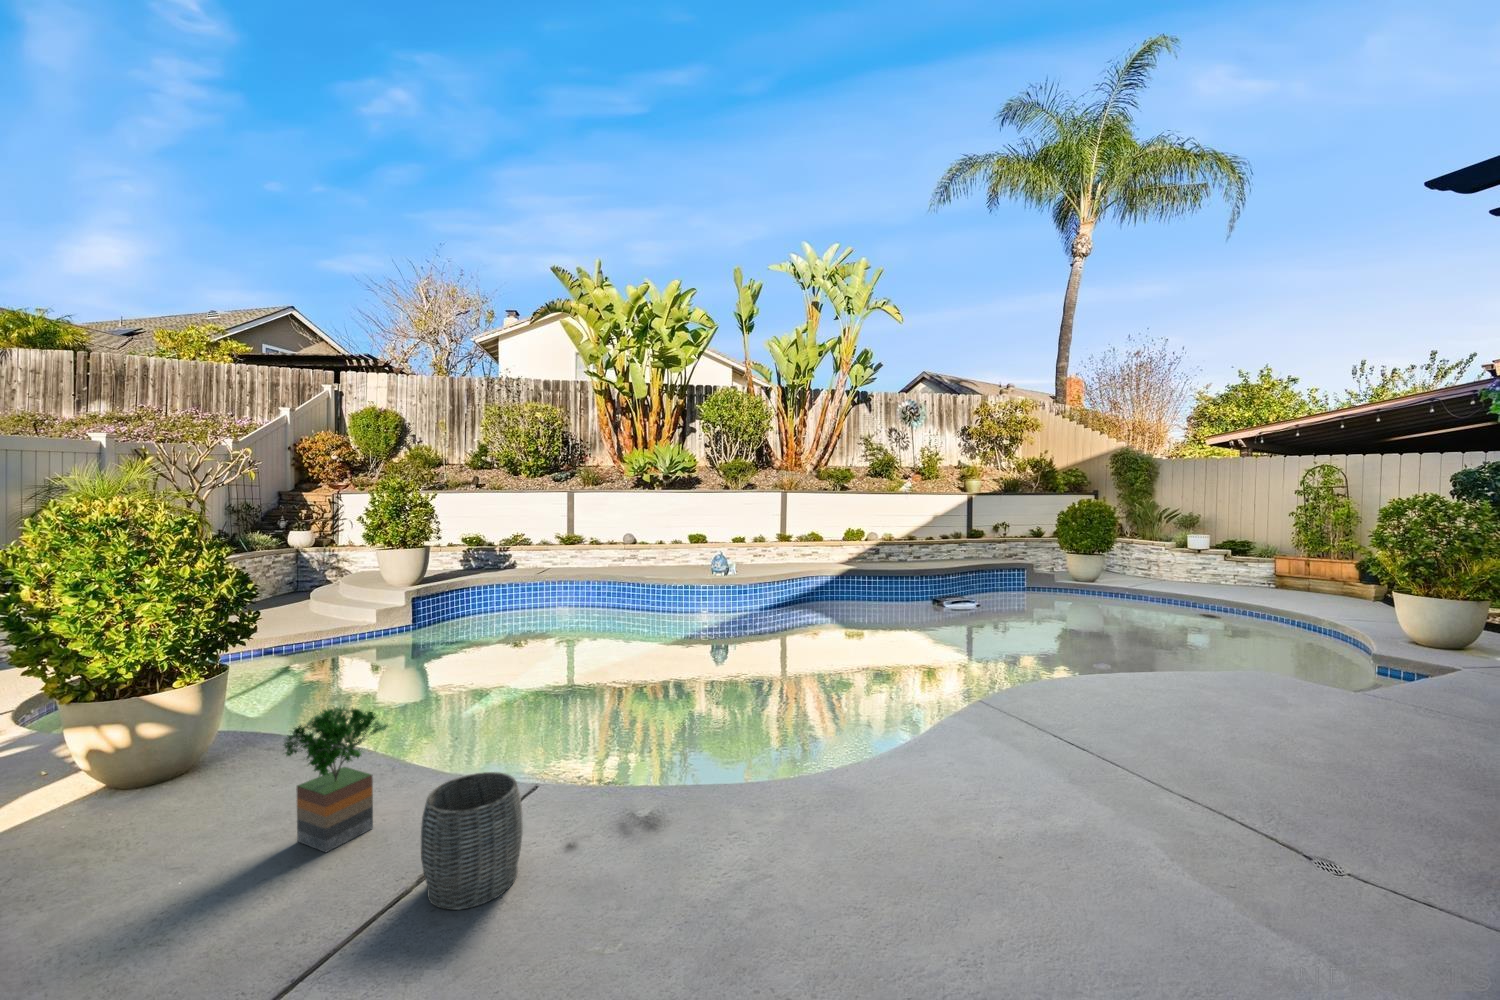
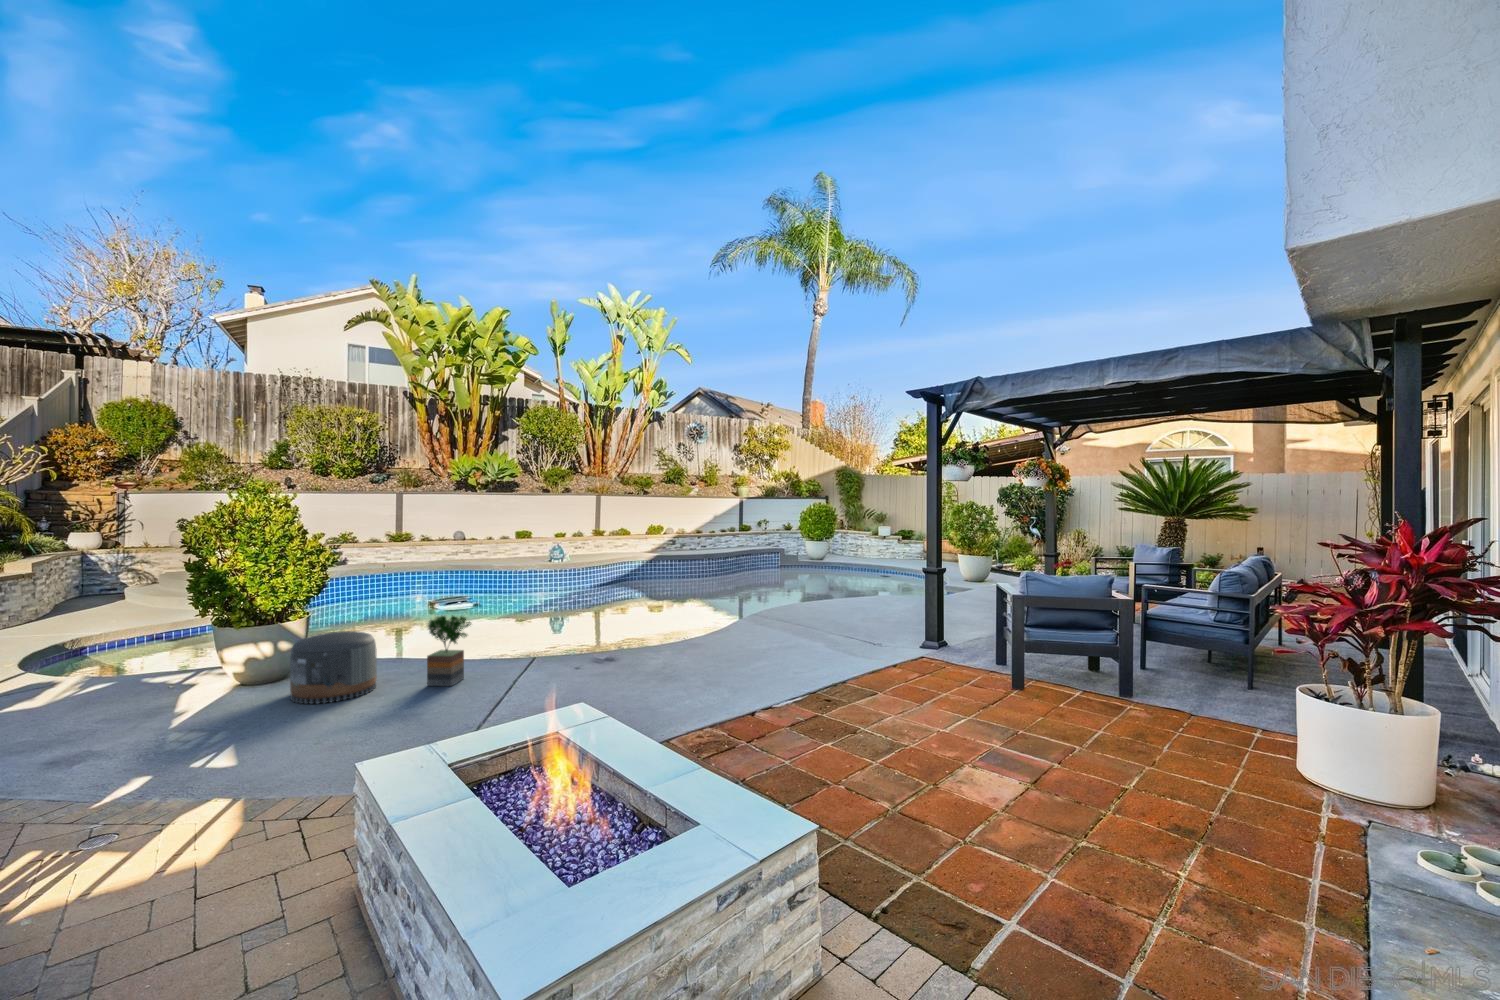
pouf: none [74,718,249,869] -> present [290,631,377,704]
woven basket: present [421,772,523,910] -> none [523,636,568,689]

